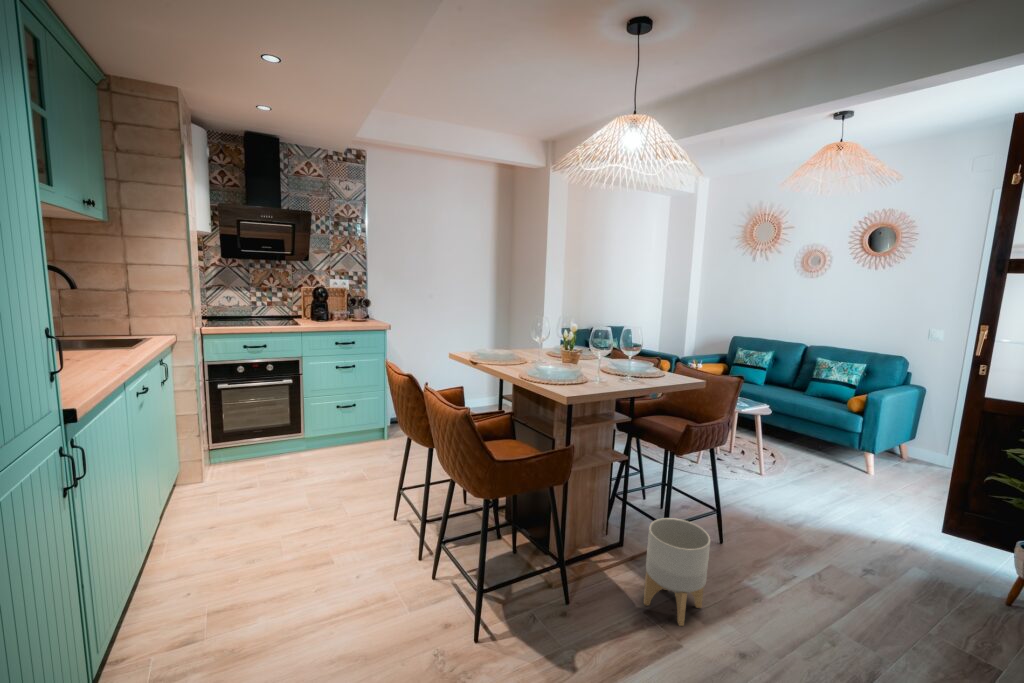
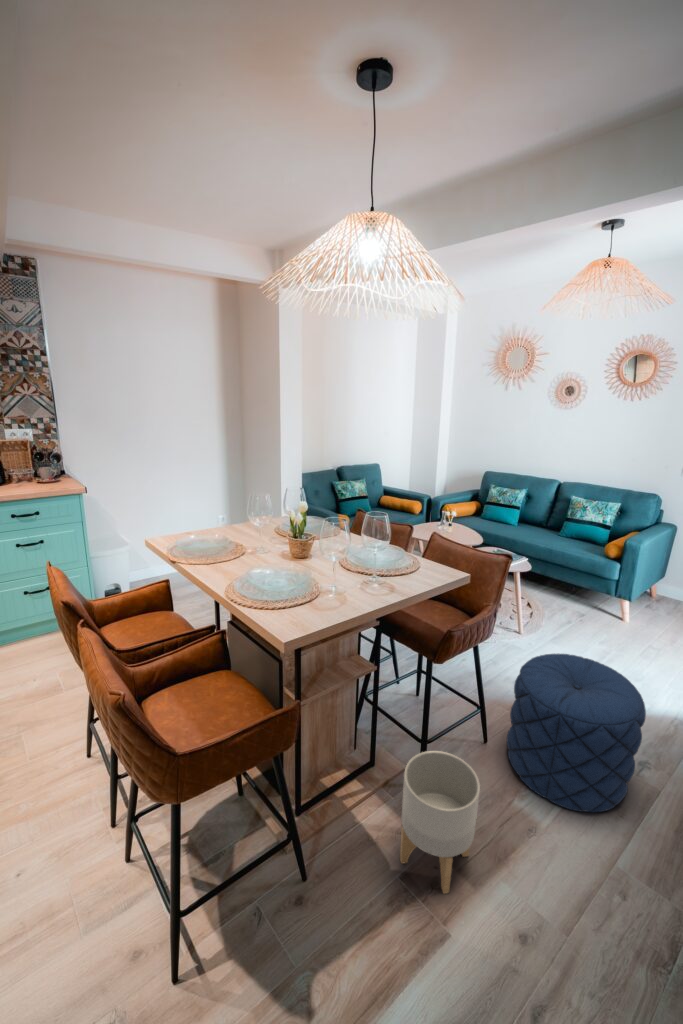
pouf: none [740,467,864,597] -> present [507,654,646,812]

